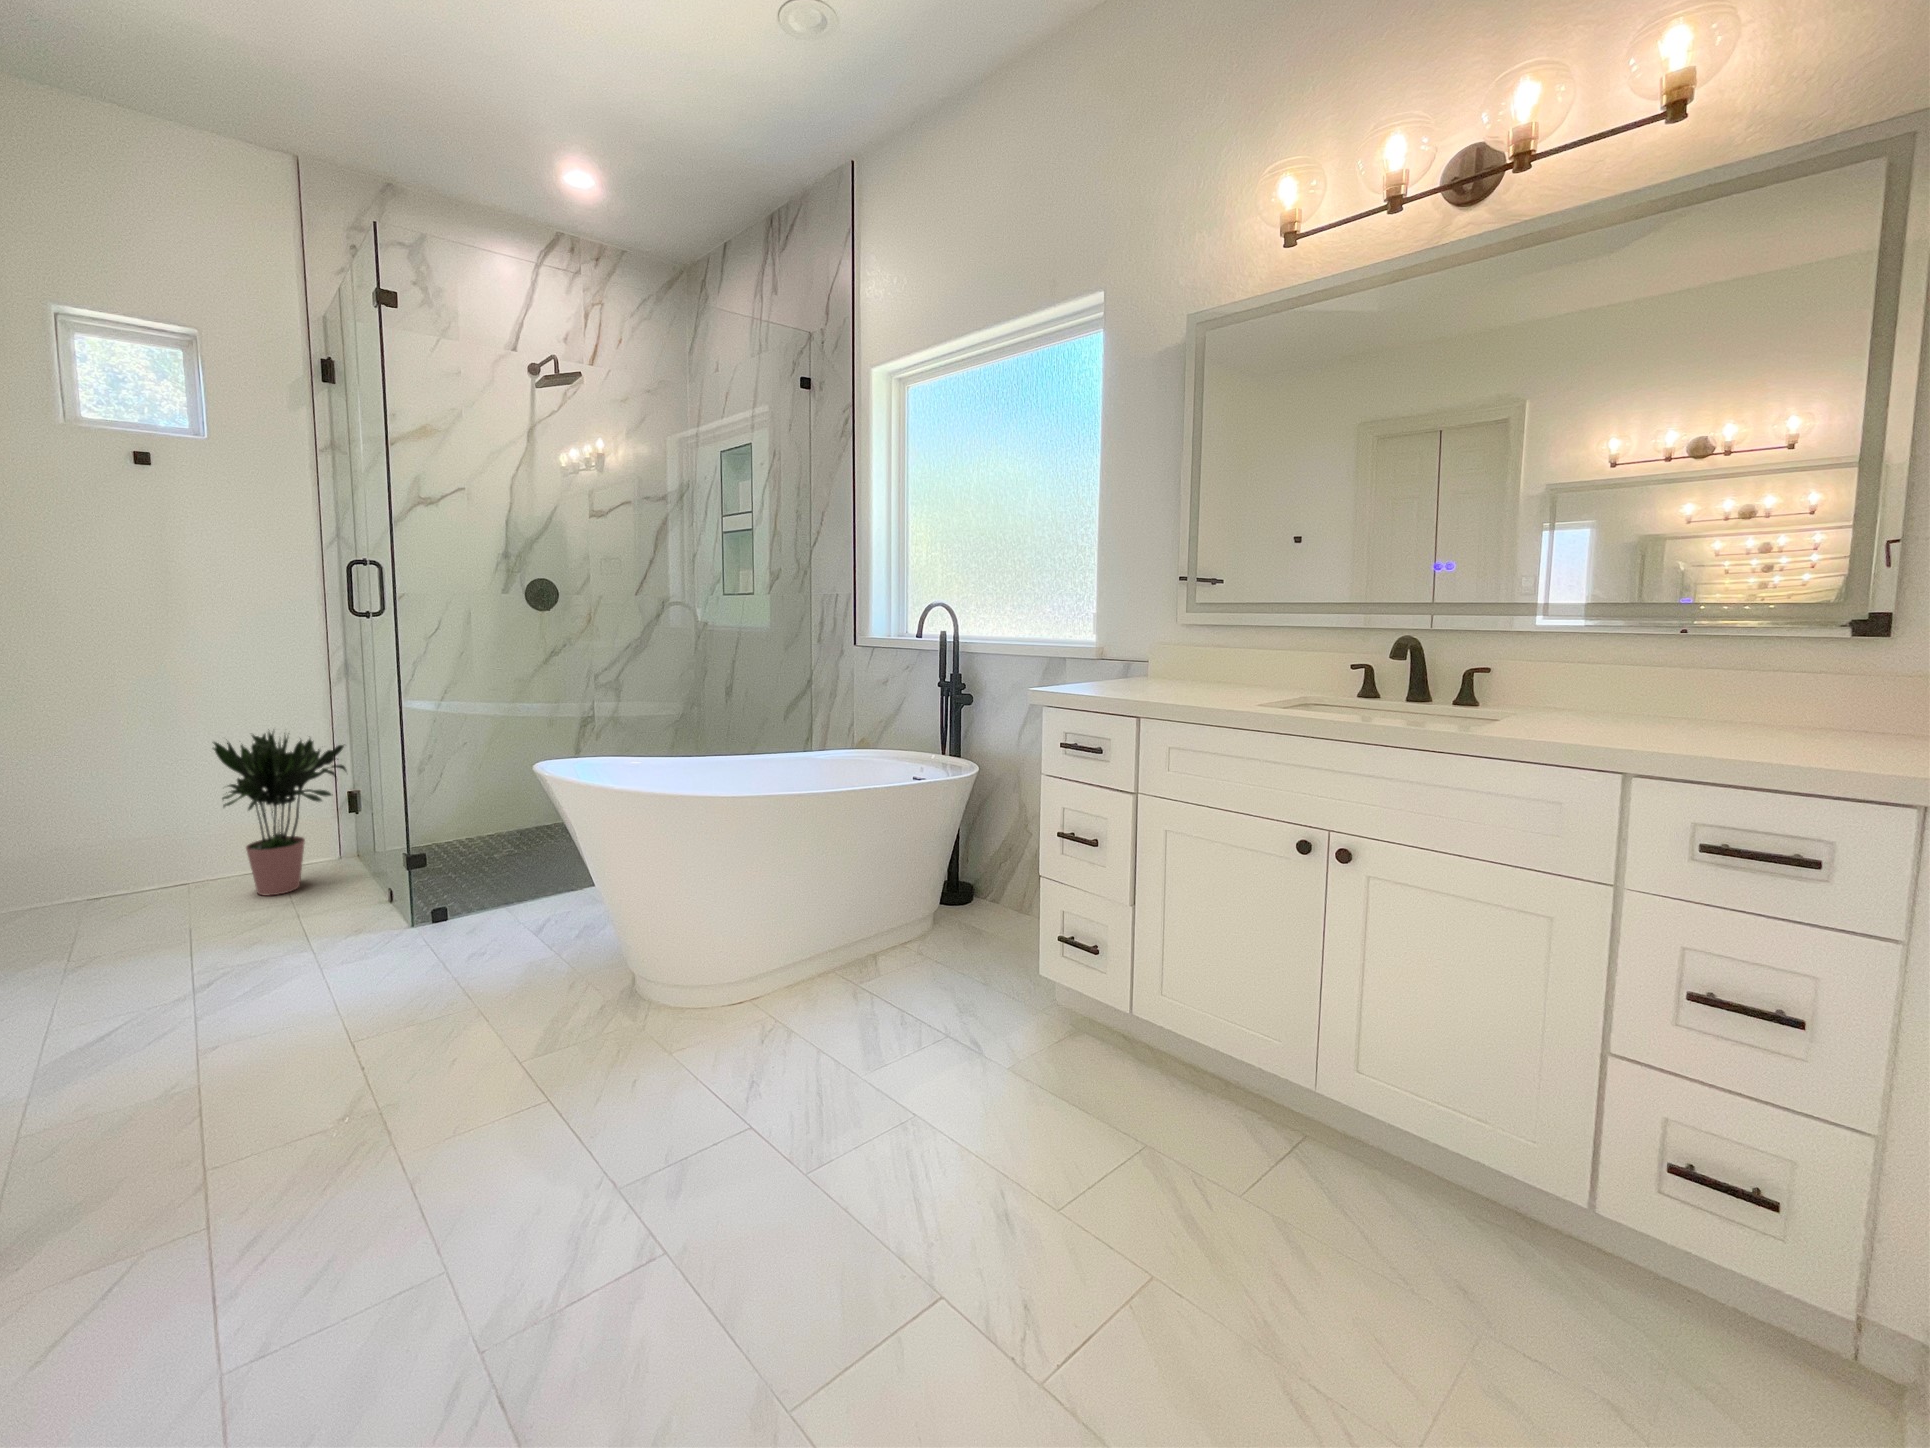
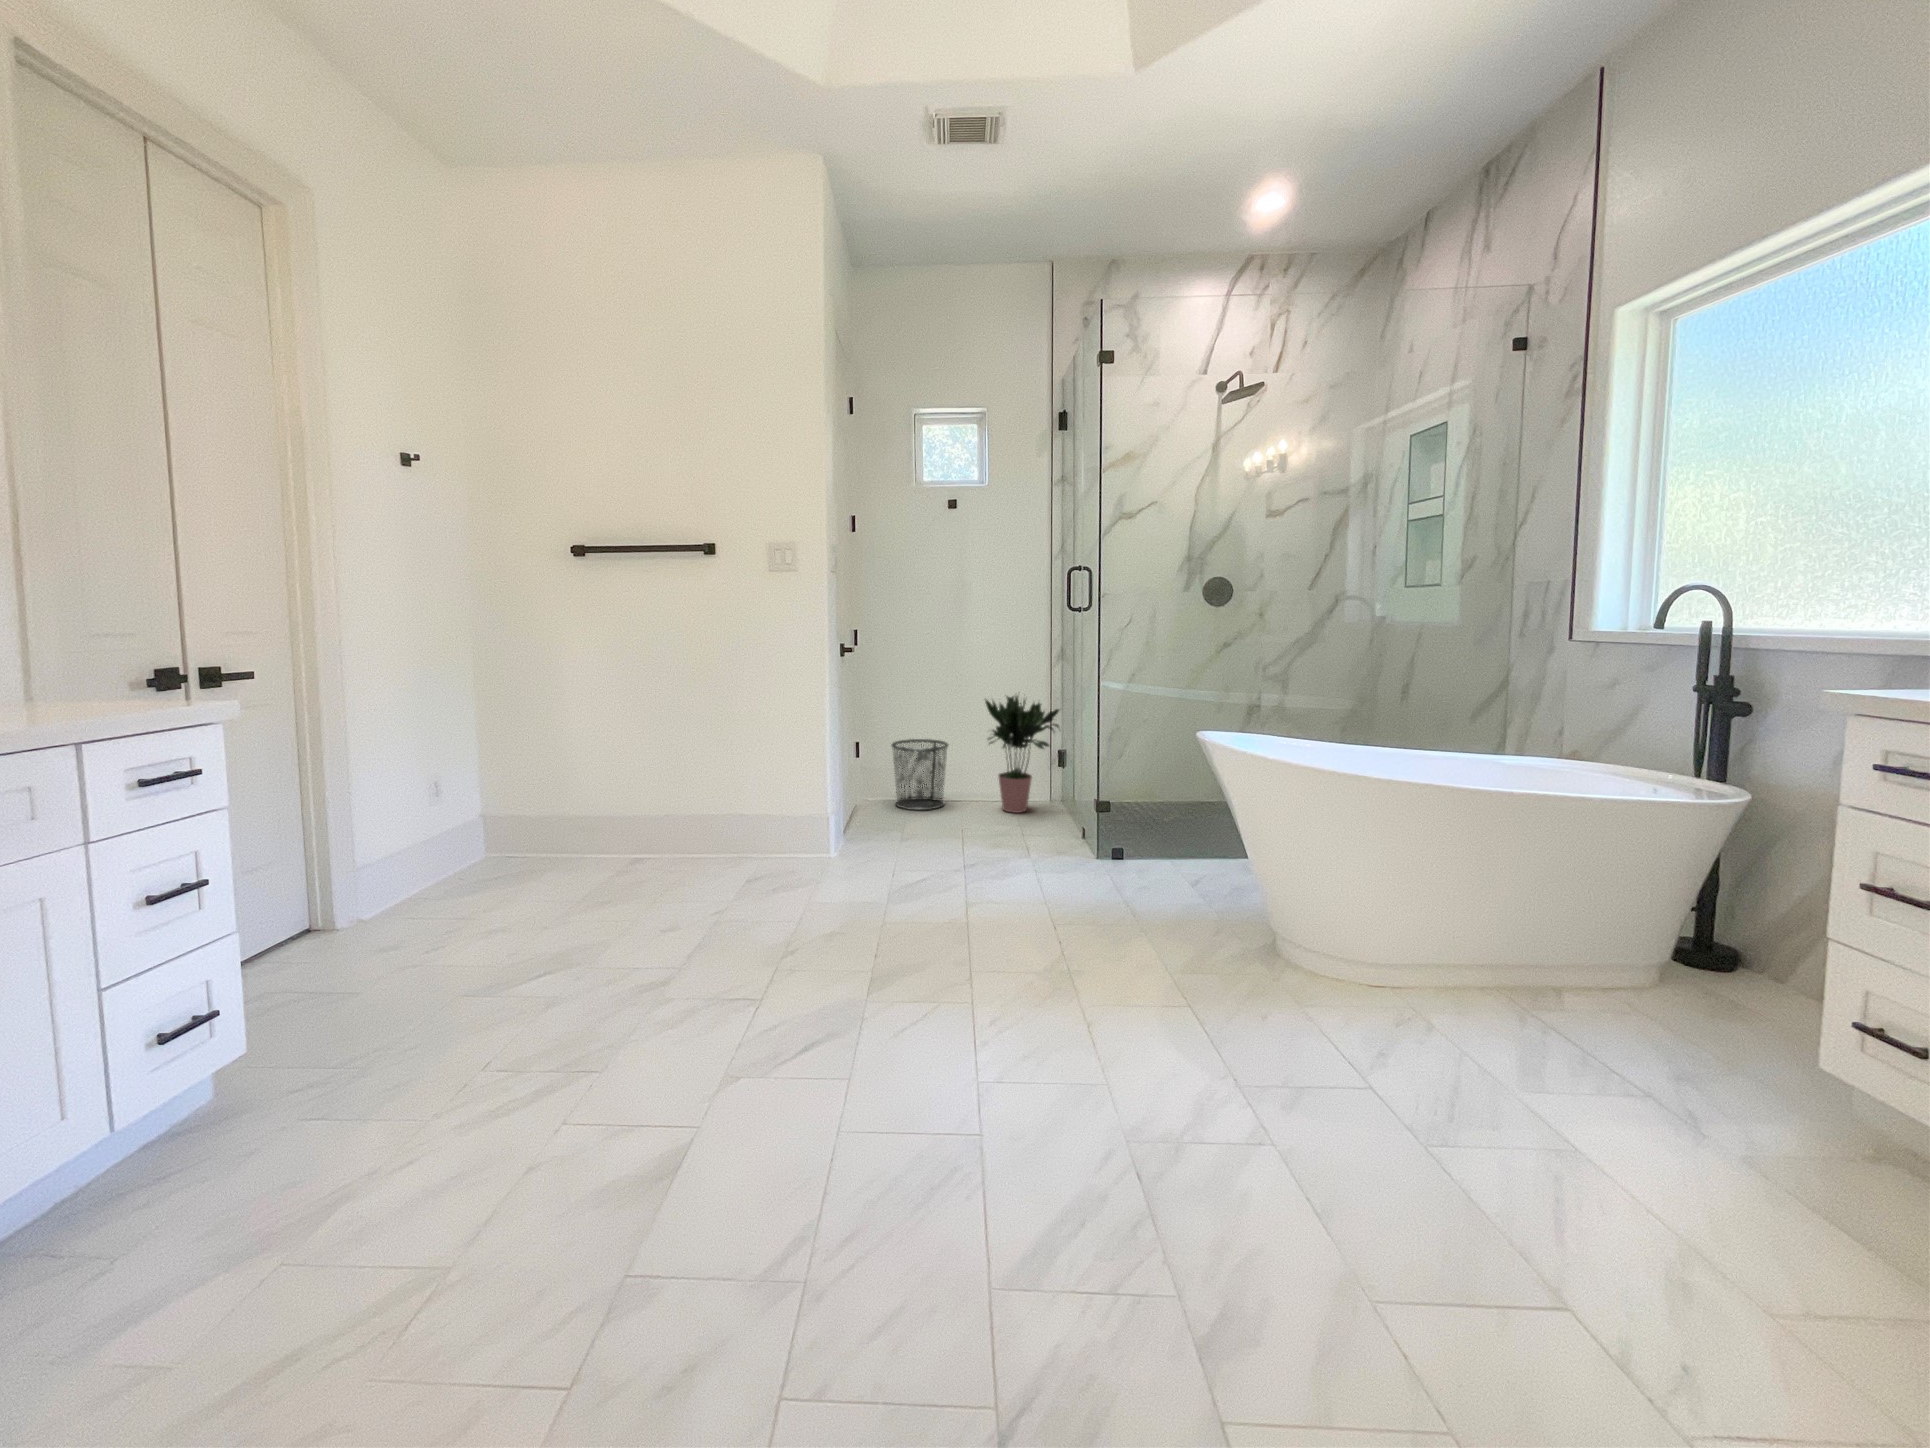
waste bin: none [15,811,147,931] -> present [892,739,948,810]

